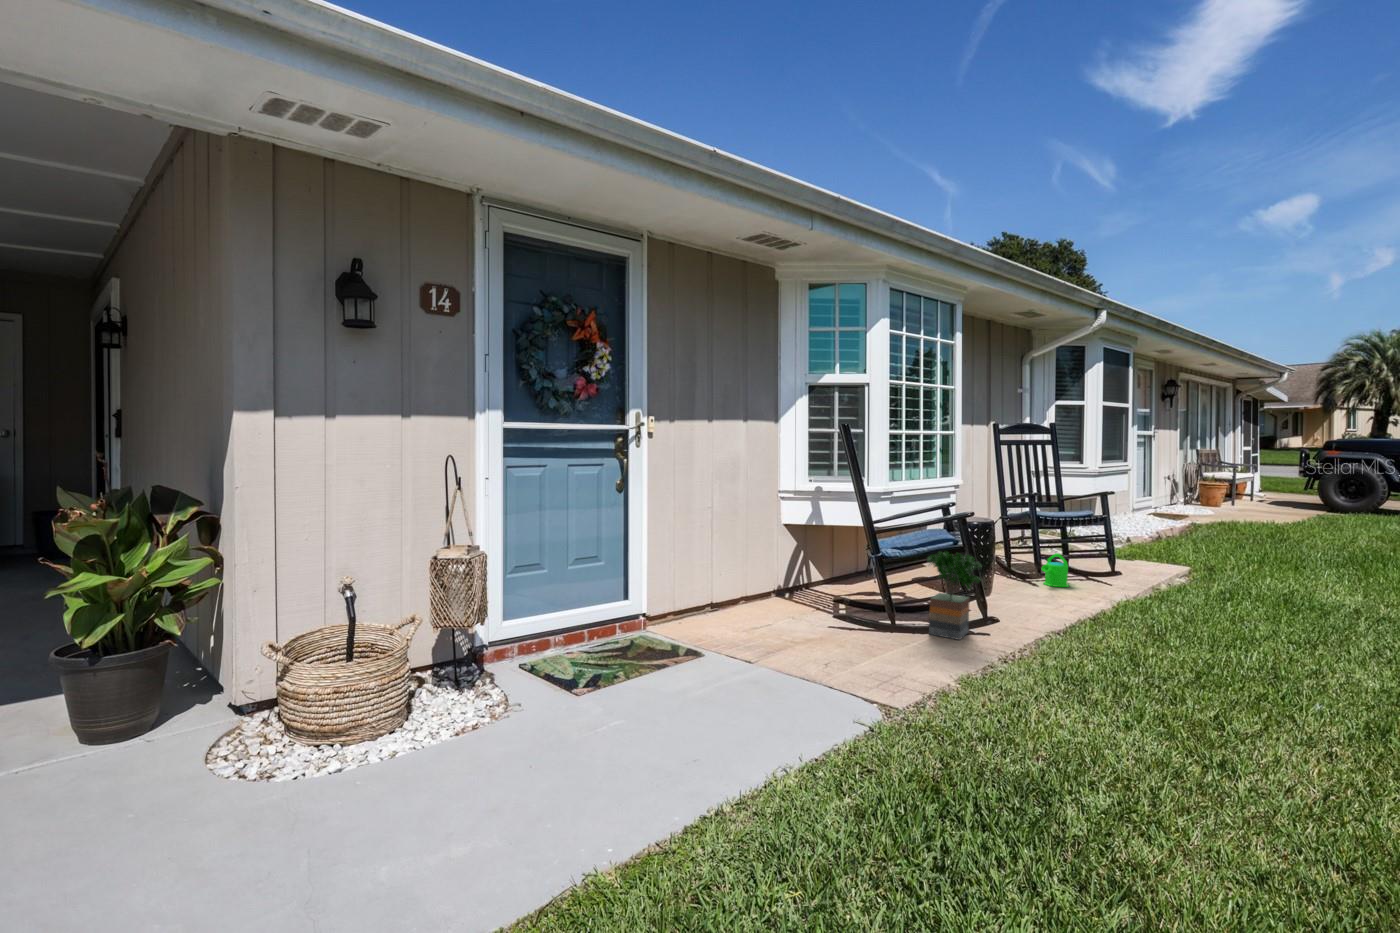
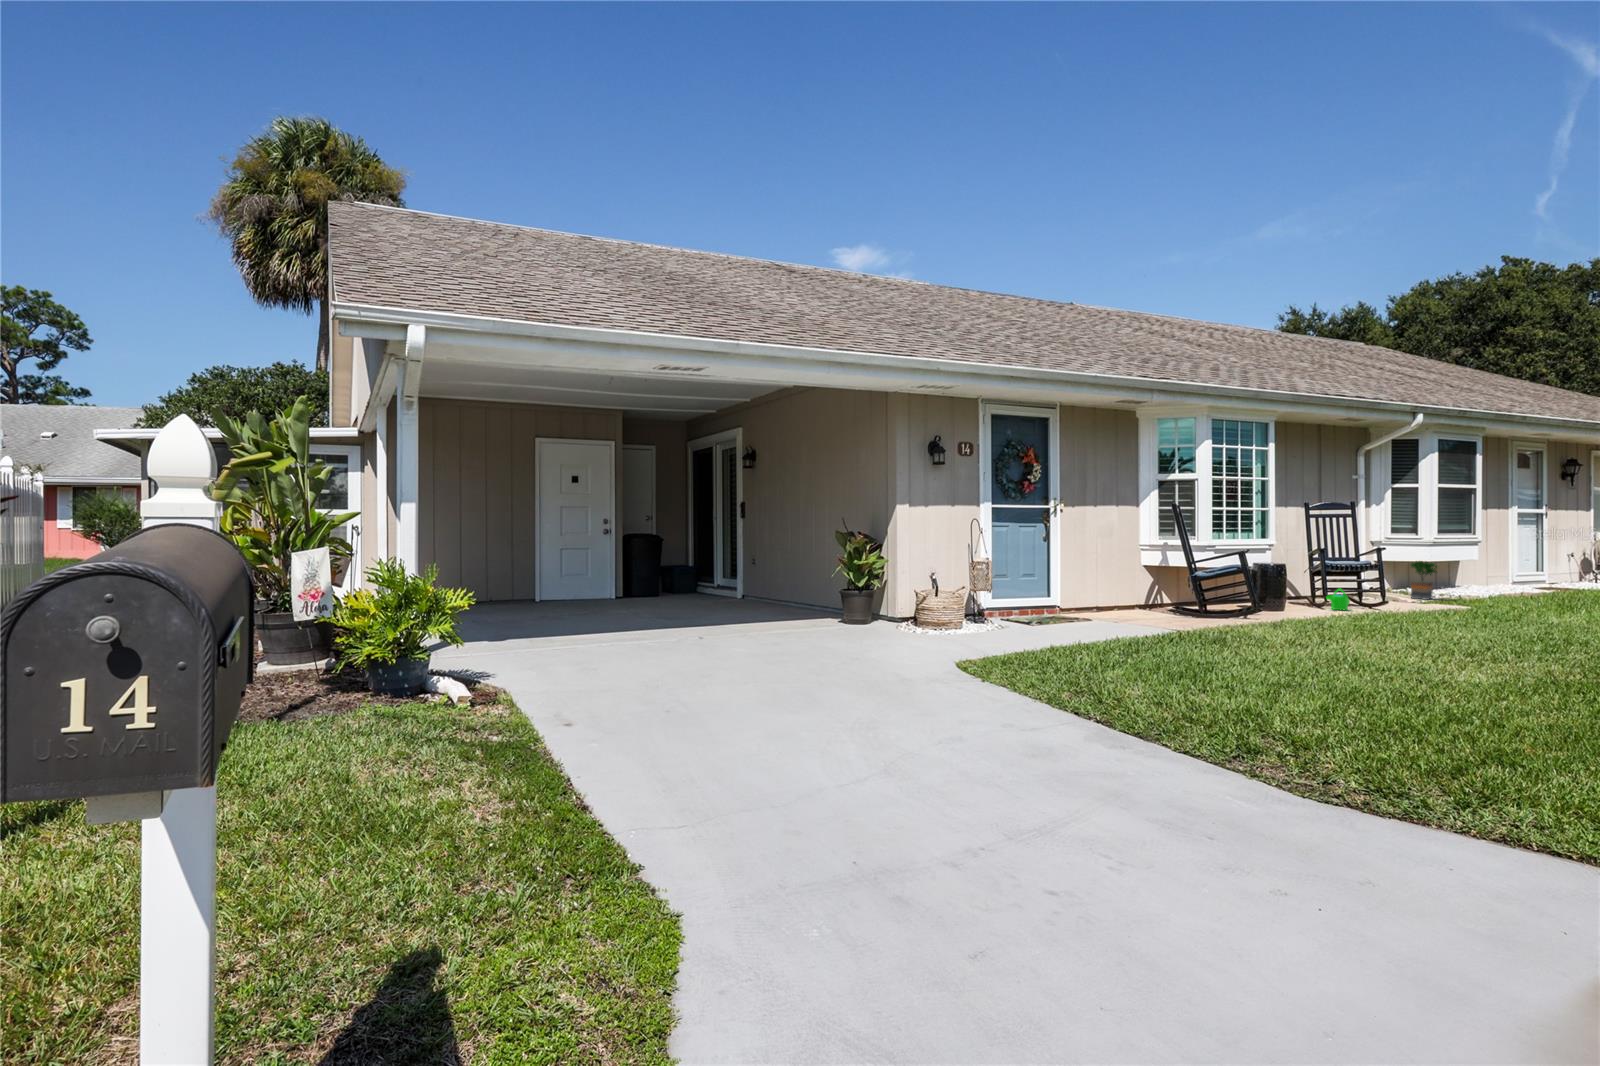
potted tree: present [928,552,981,640] -> present [1410,561,1437,600]

